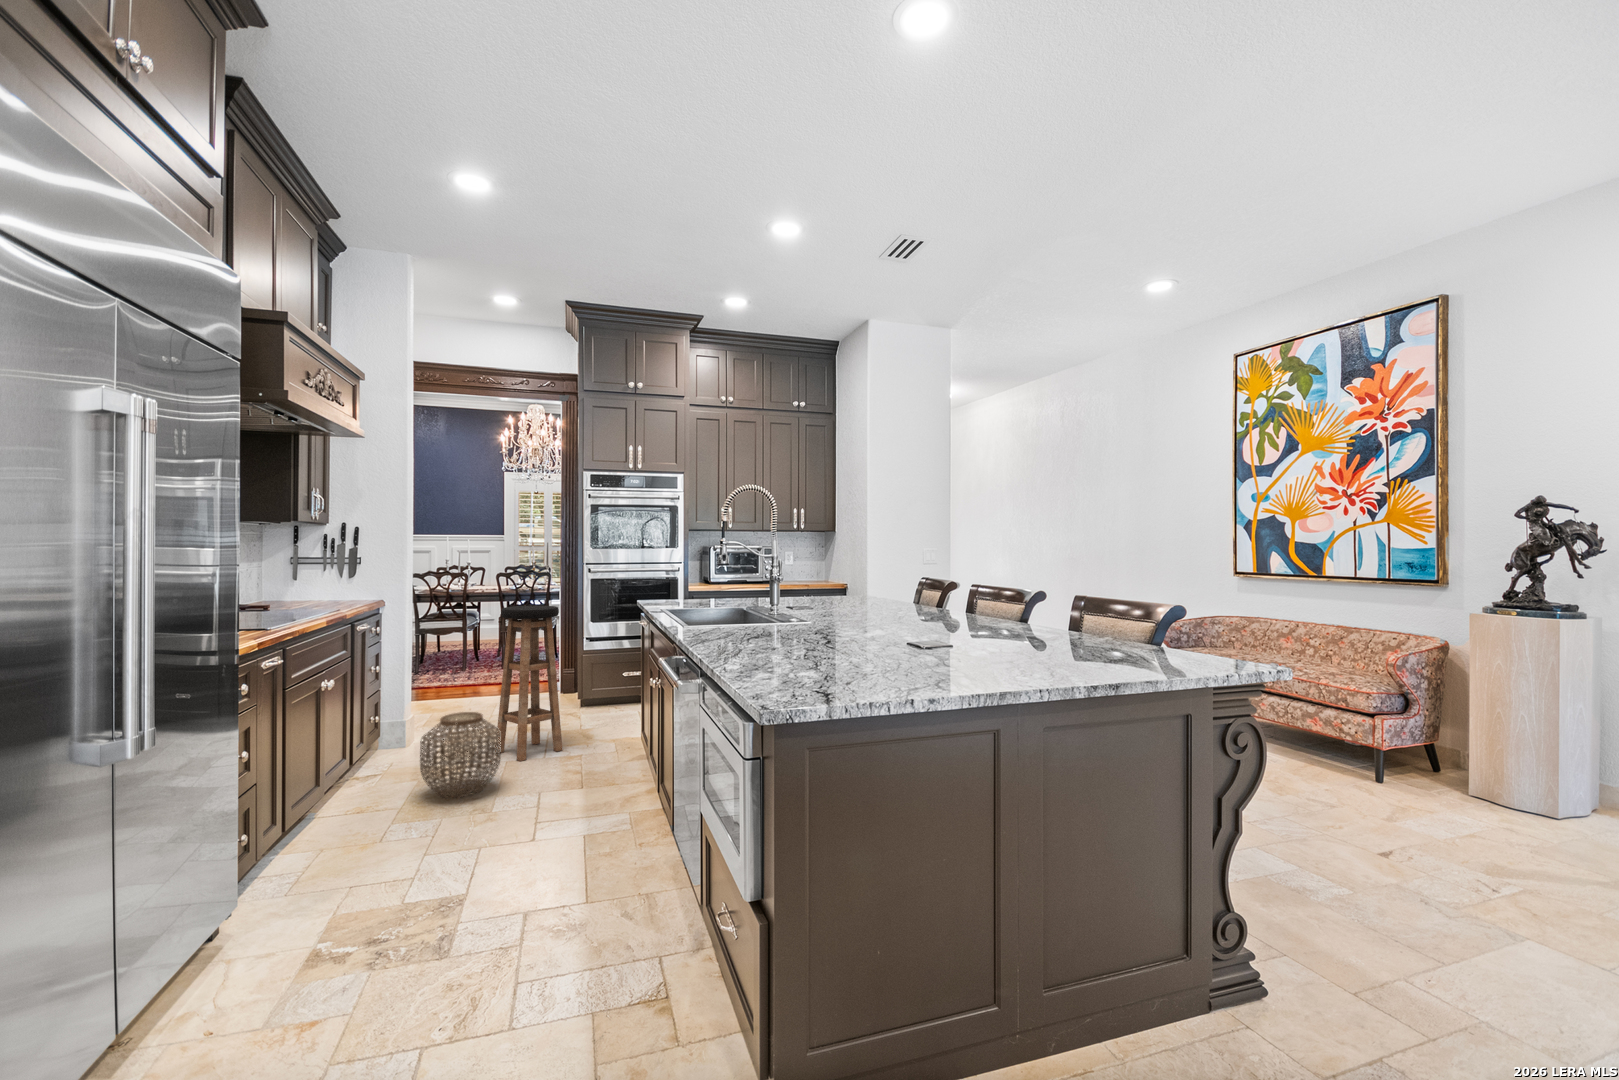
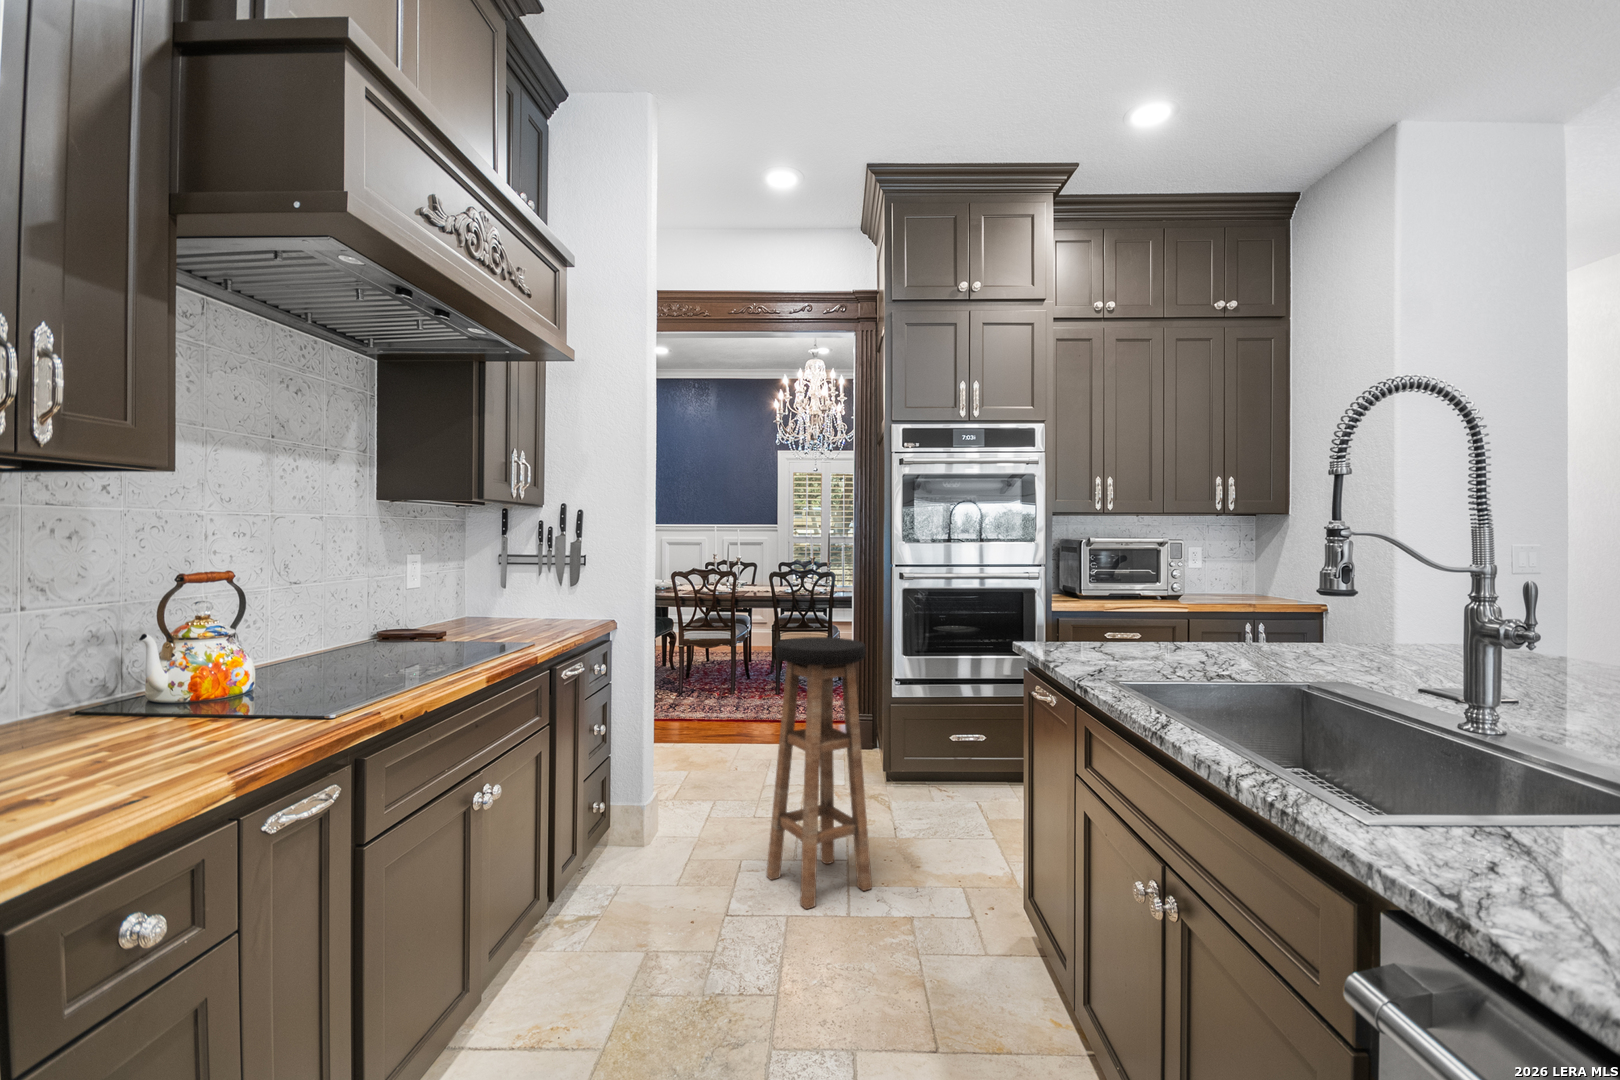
woven basket: present [420,712,501,798] -> none [642,839,776,1012]

